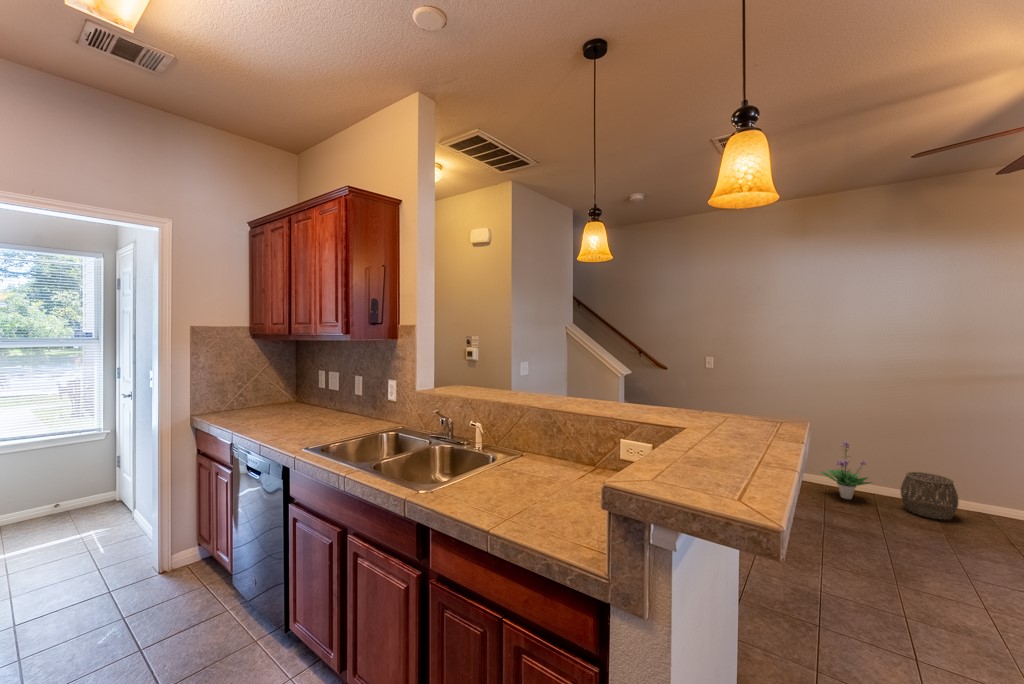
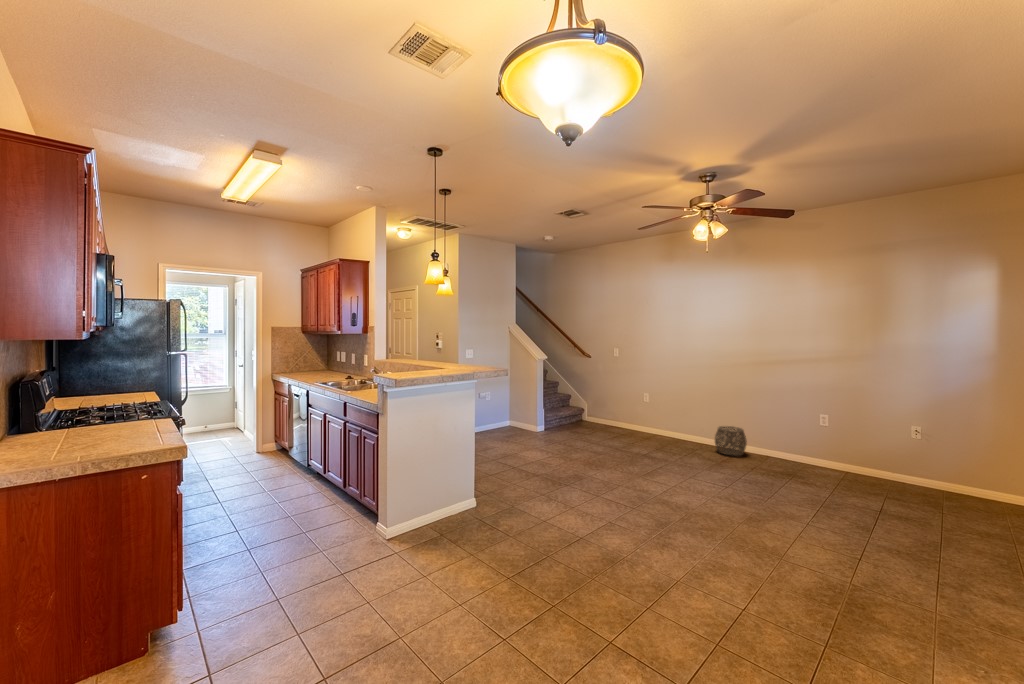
potted plant: present [821,441,871,499] -> none [673,405,702,445]

